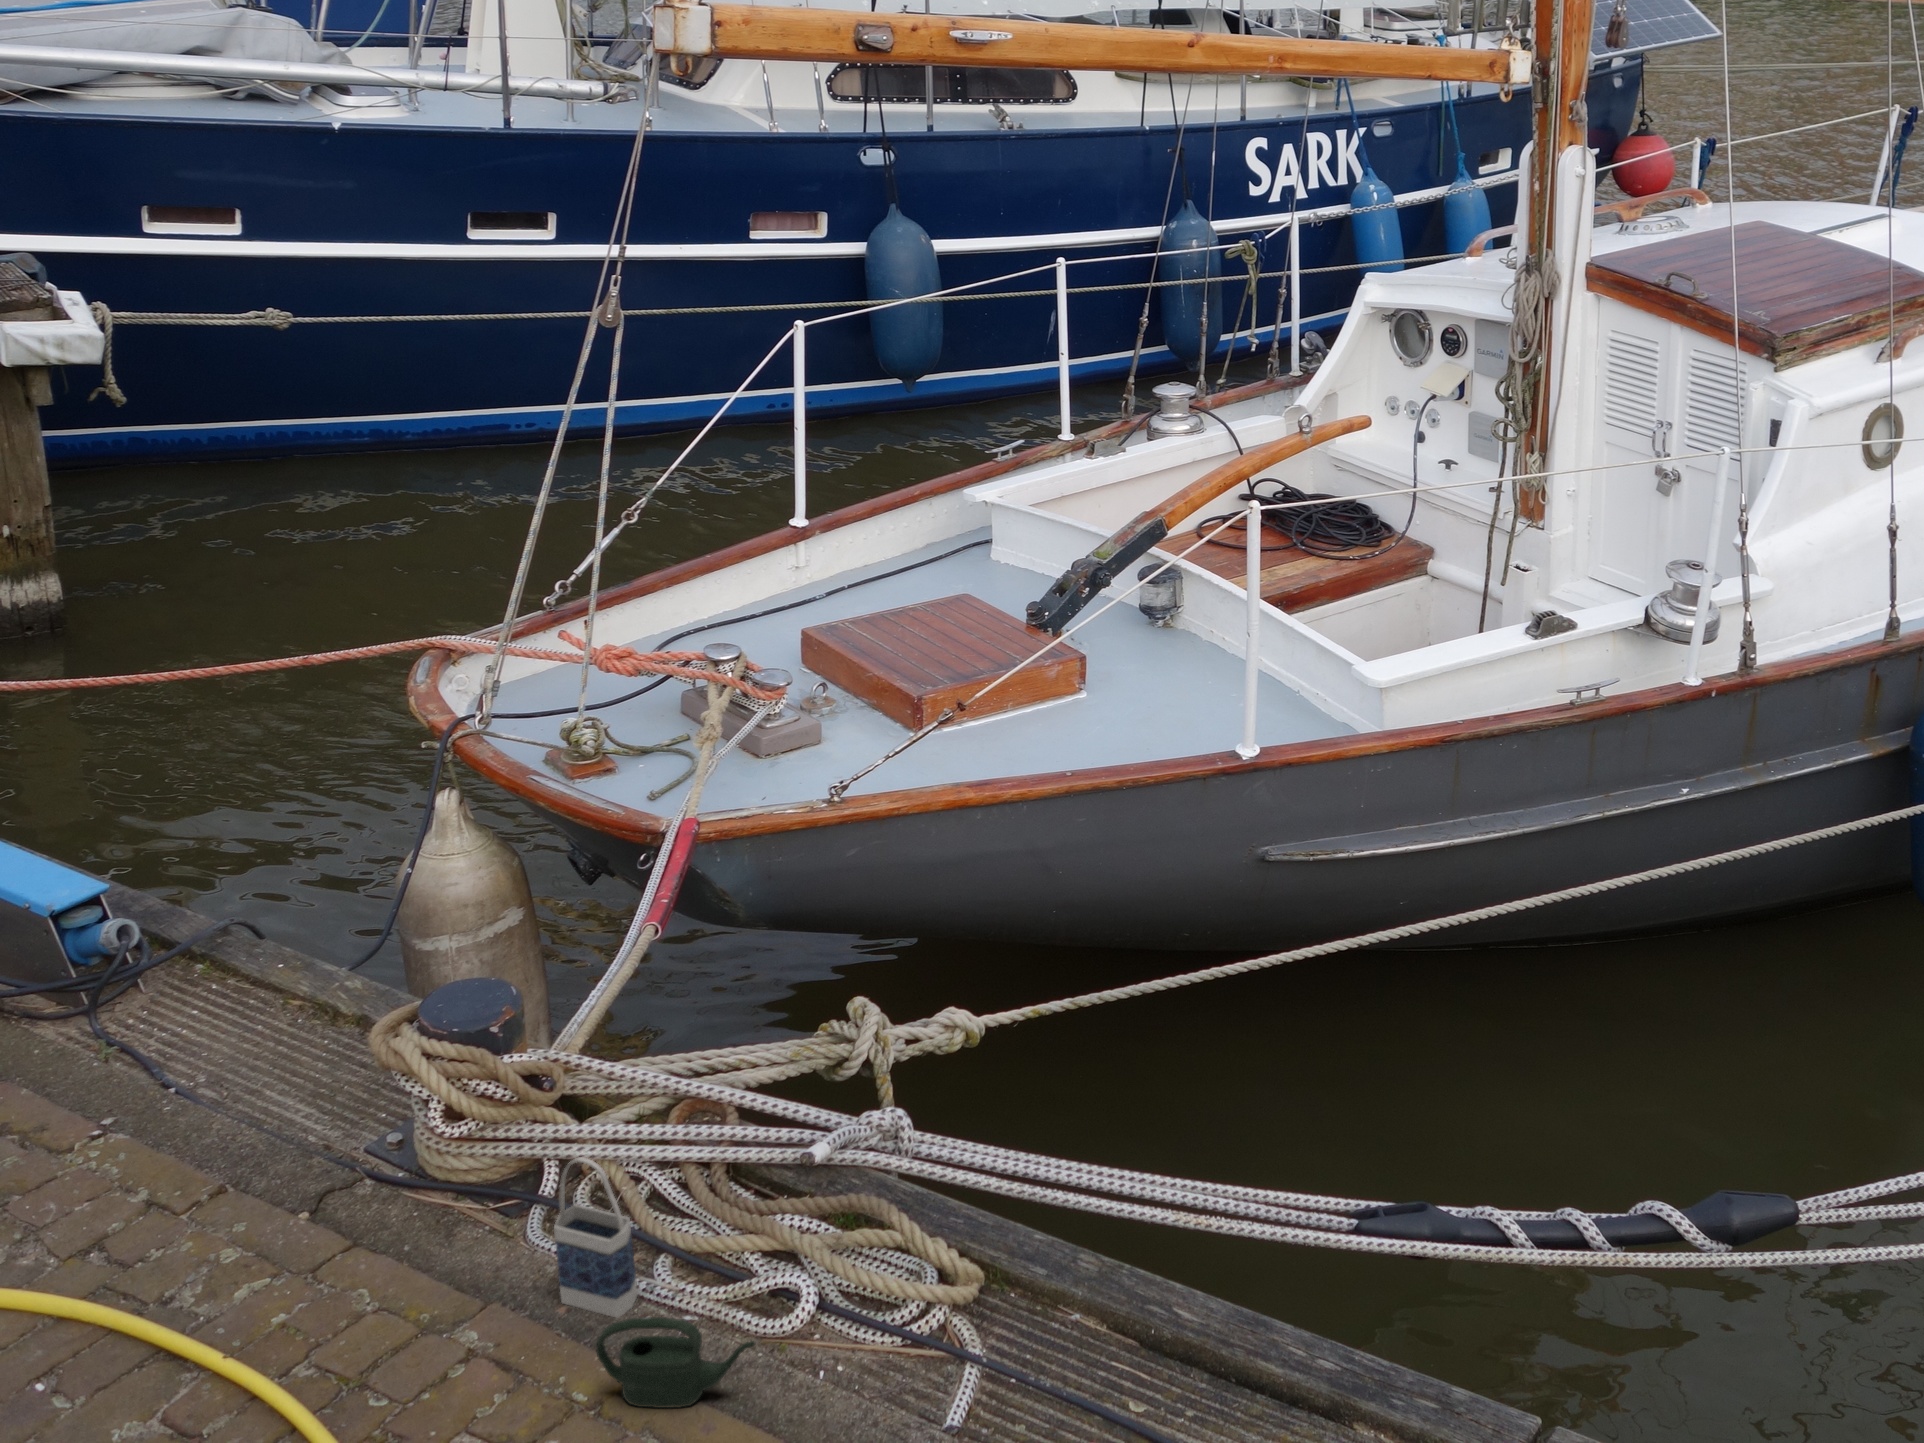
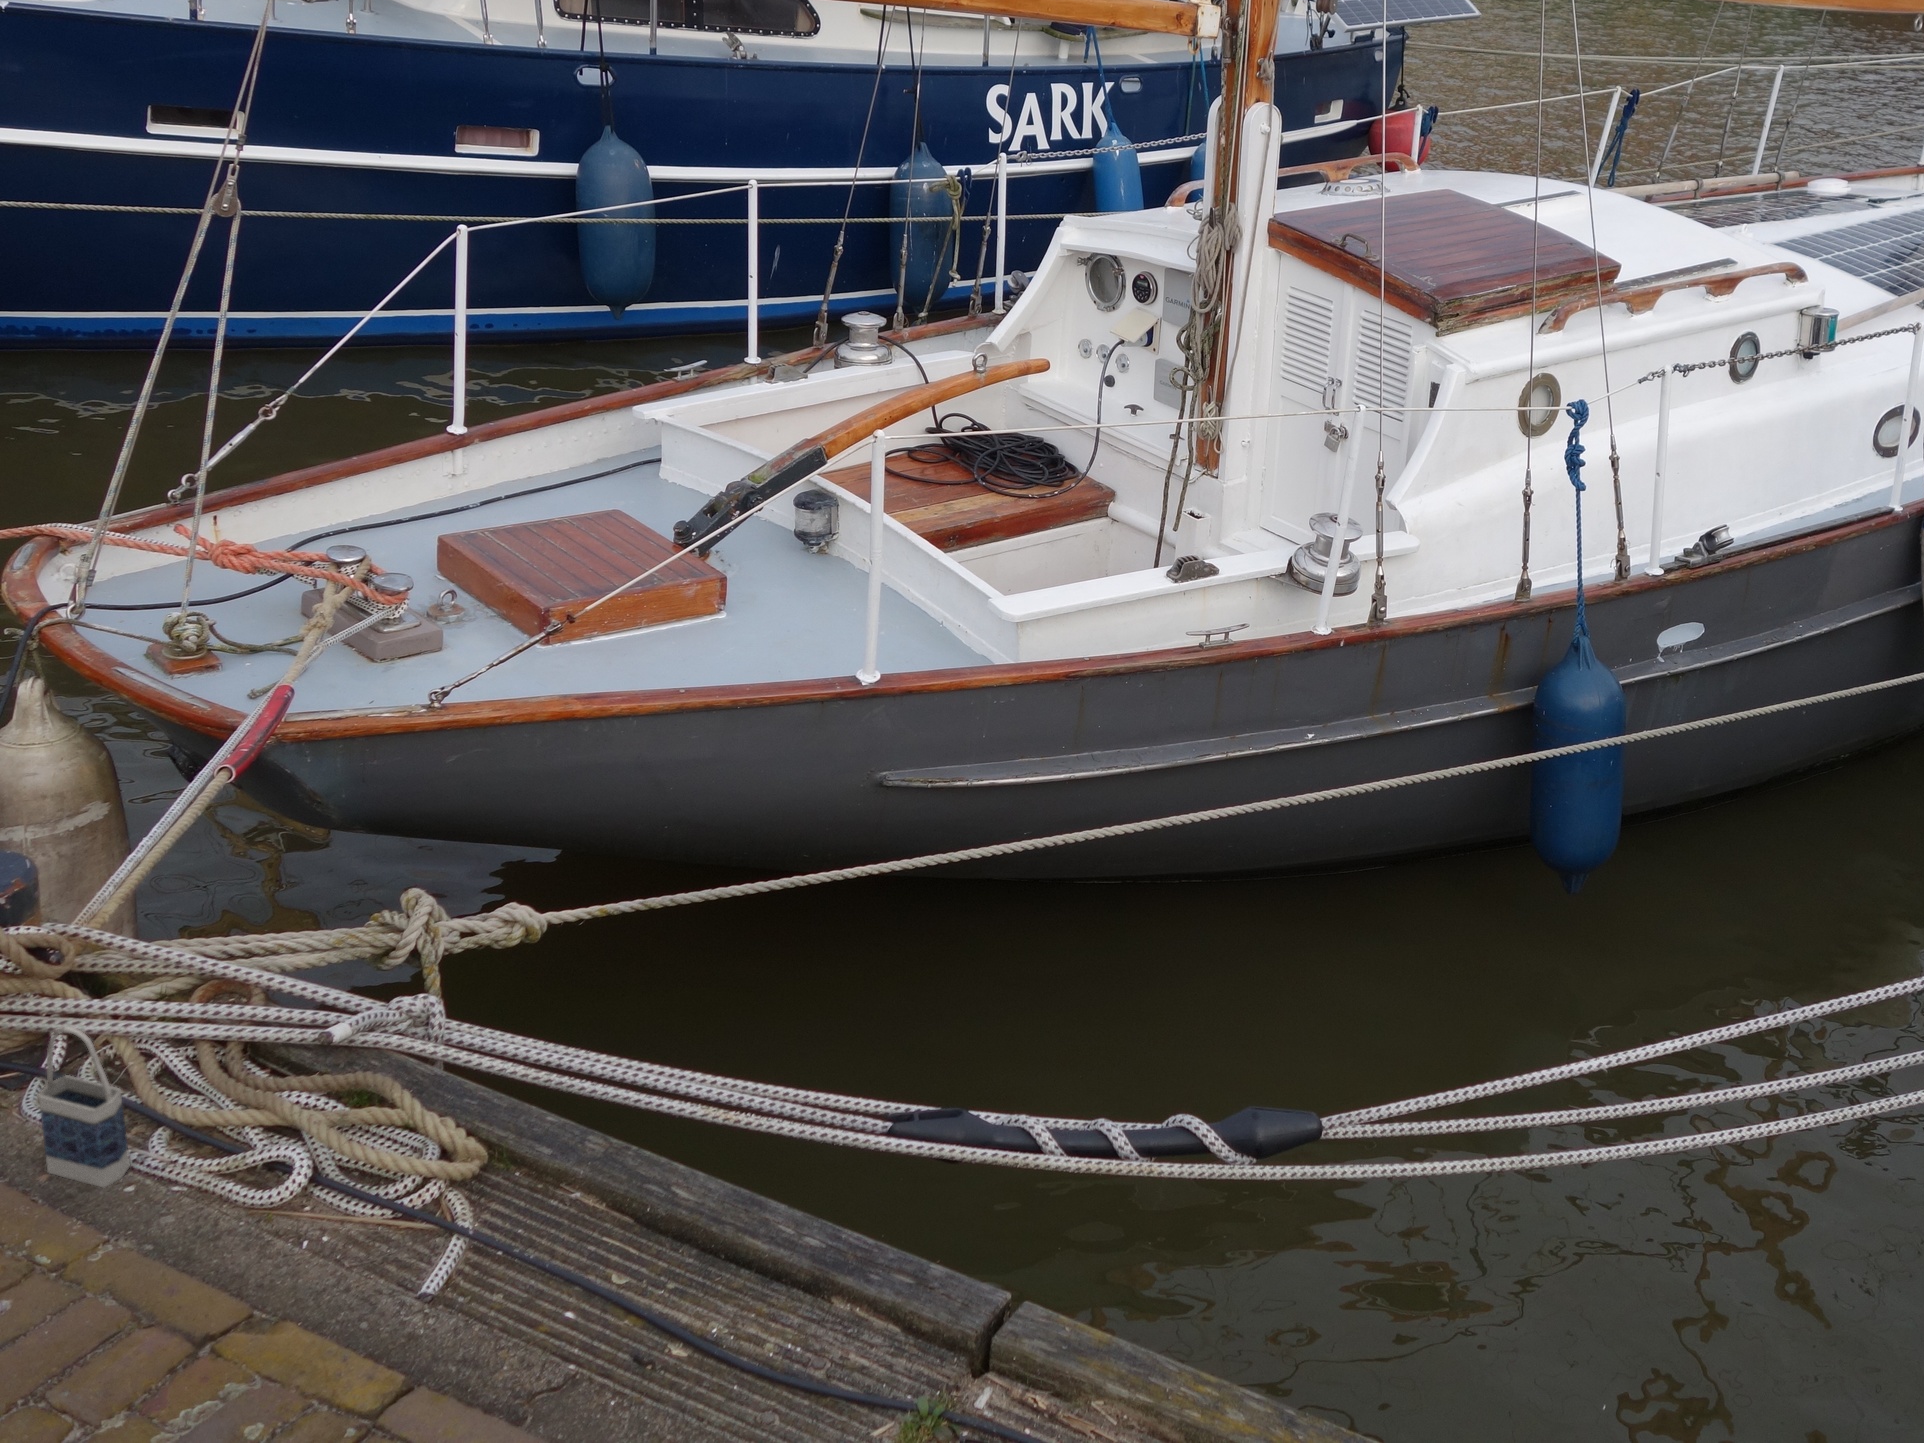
watering can: present [596,1317,755,1408] -> none [63,1182,229,1272]

